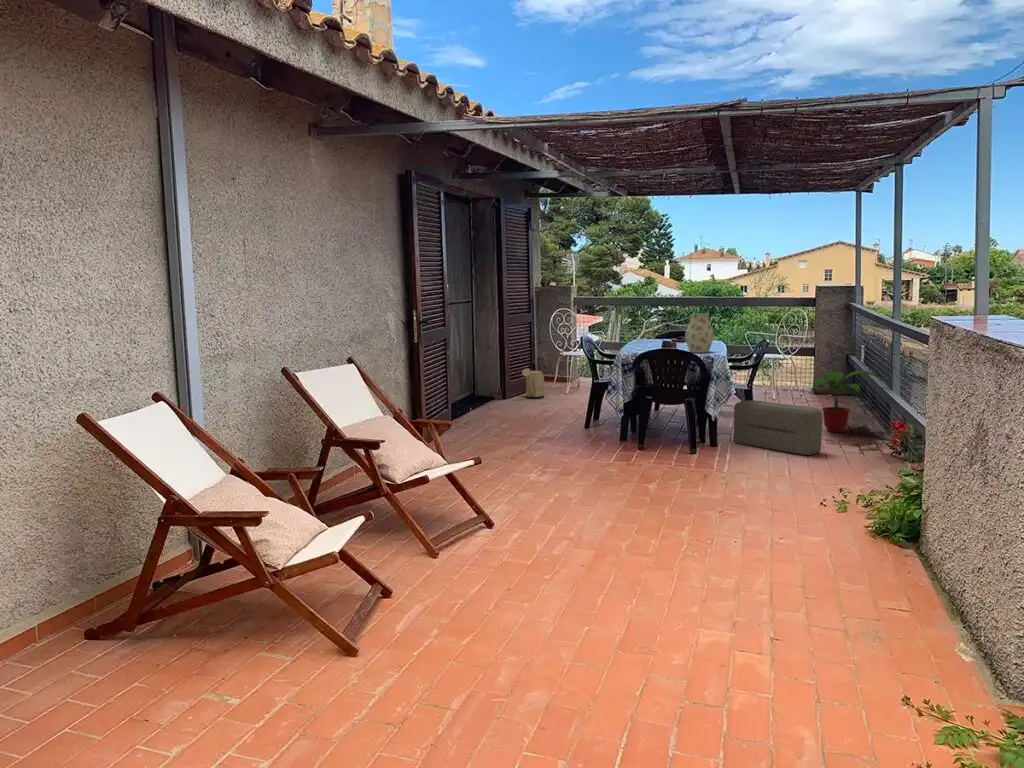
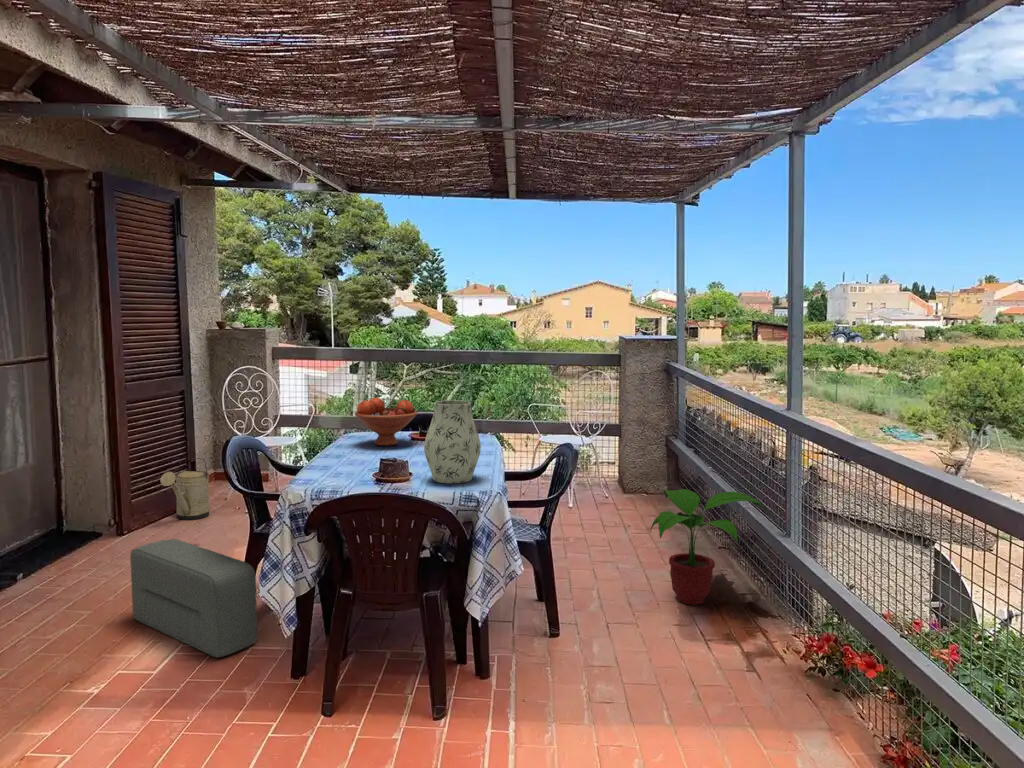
fruit bowl: none [643,319,677,345] -> present [355,398,417,446]
pouf: present [734,400,822,455] -> present [130,539,257,657]

